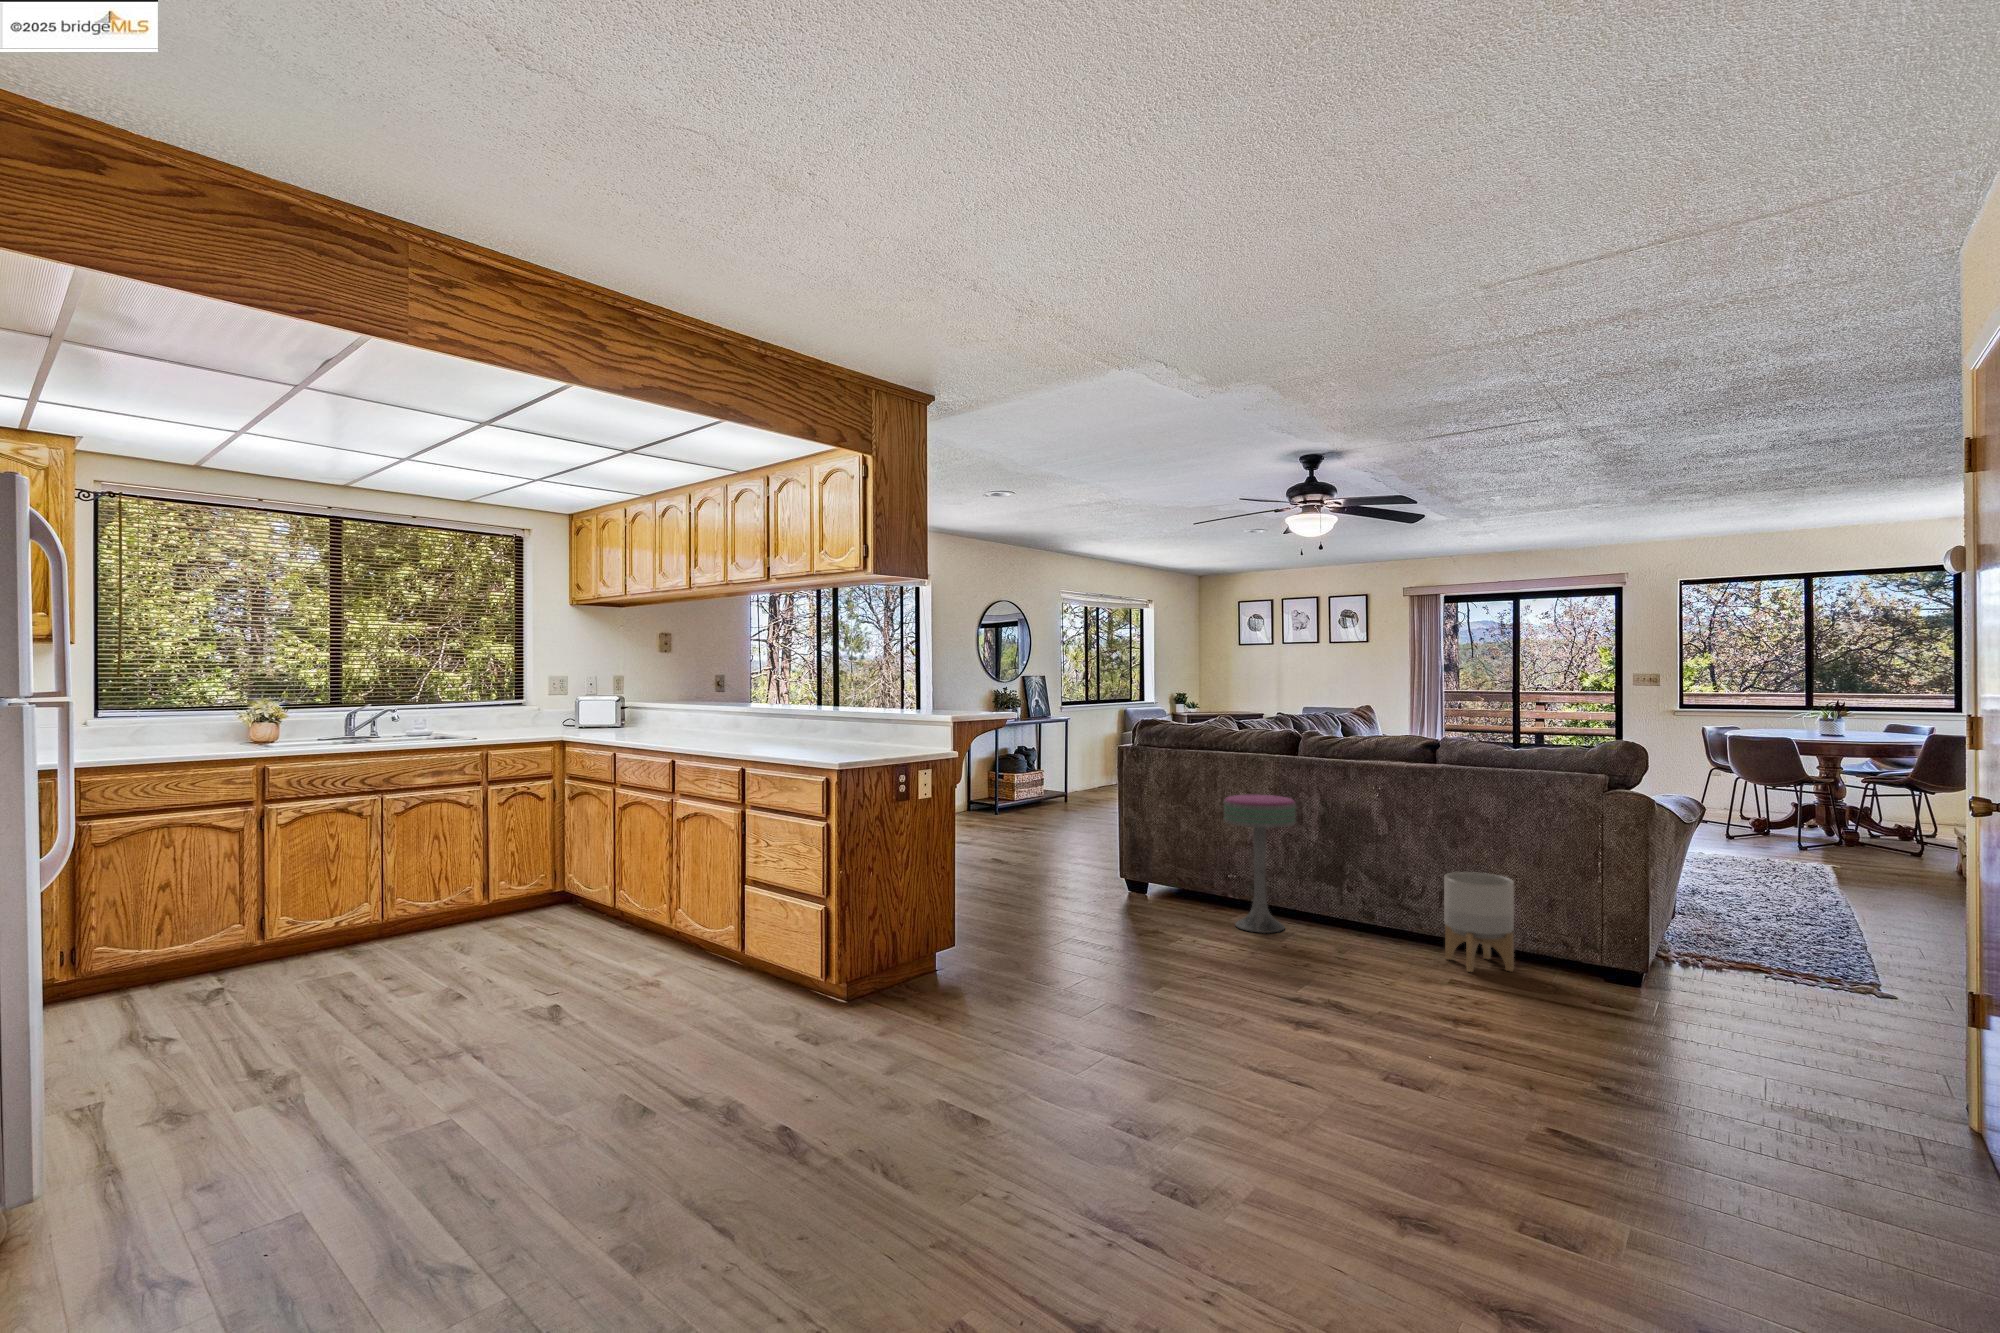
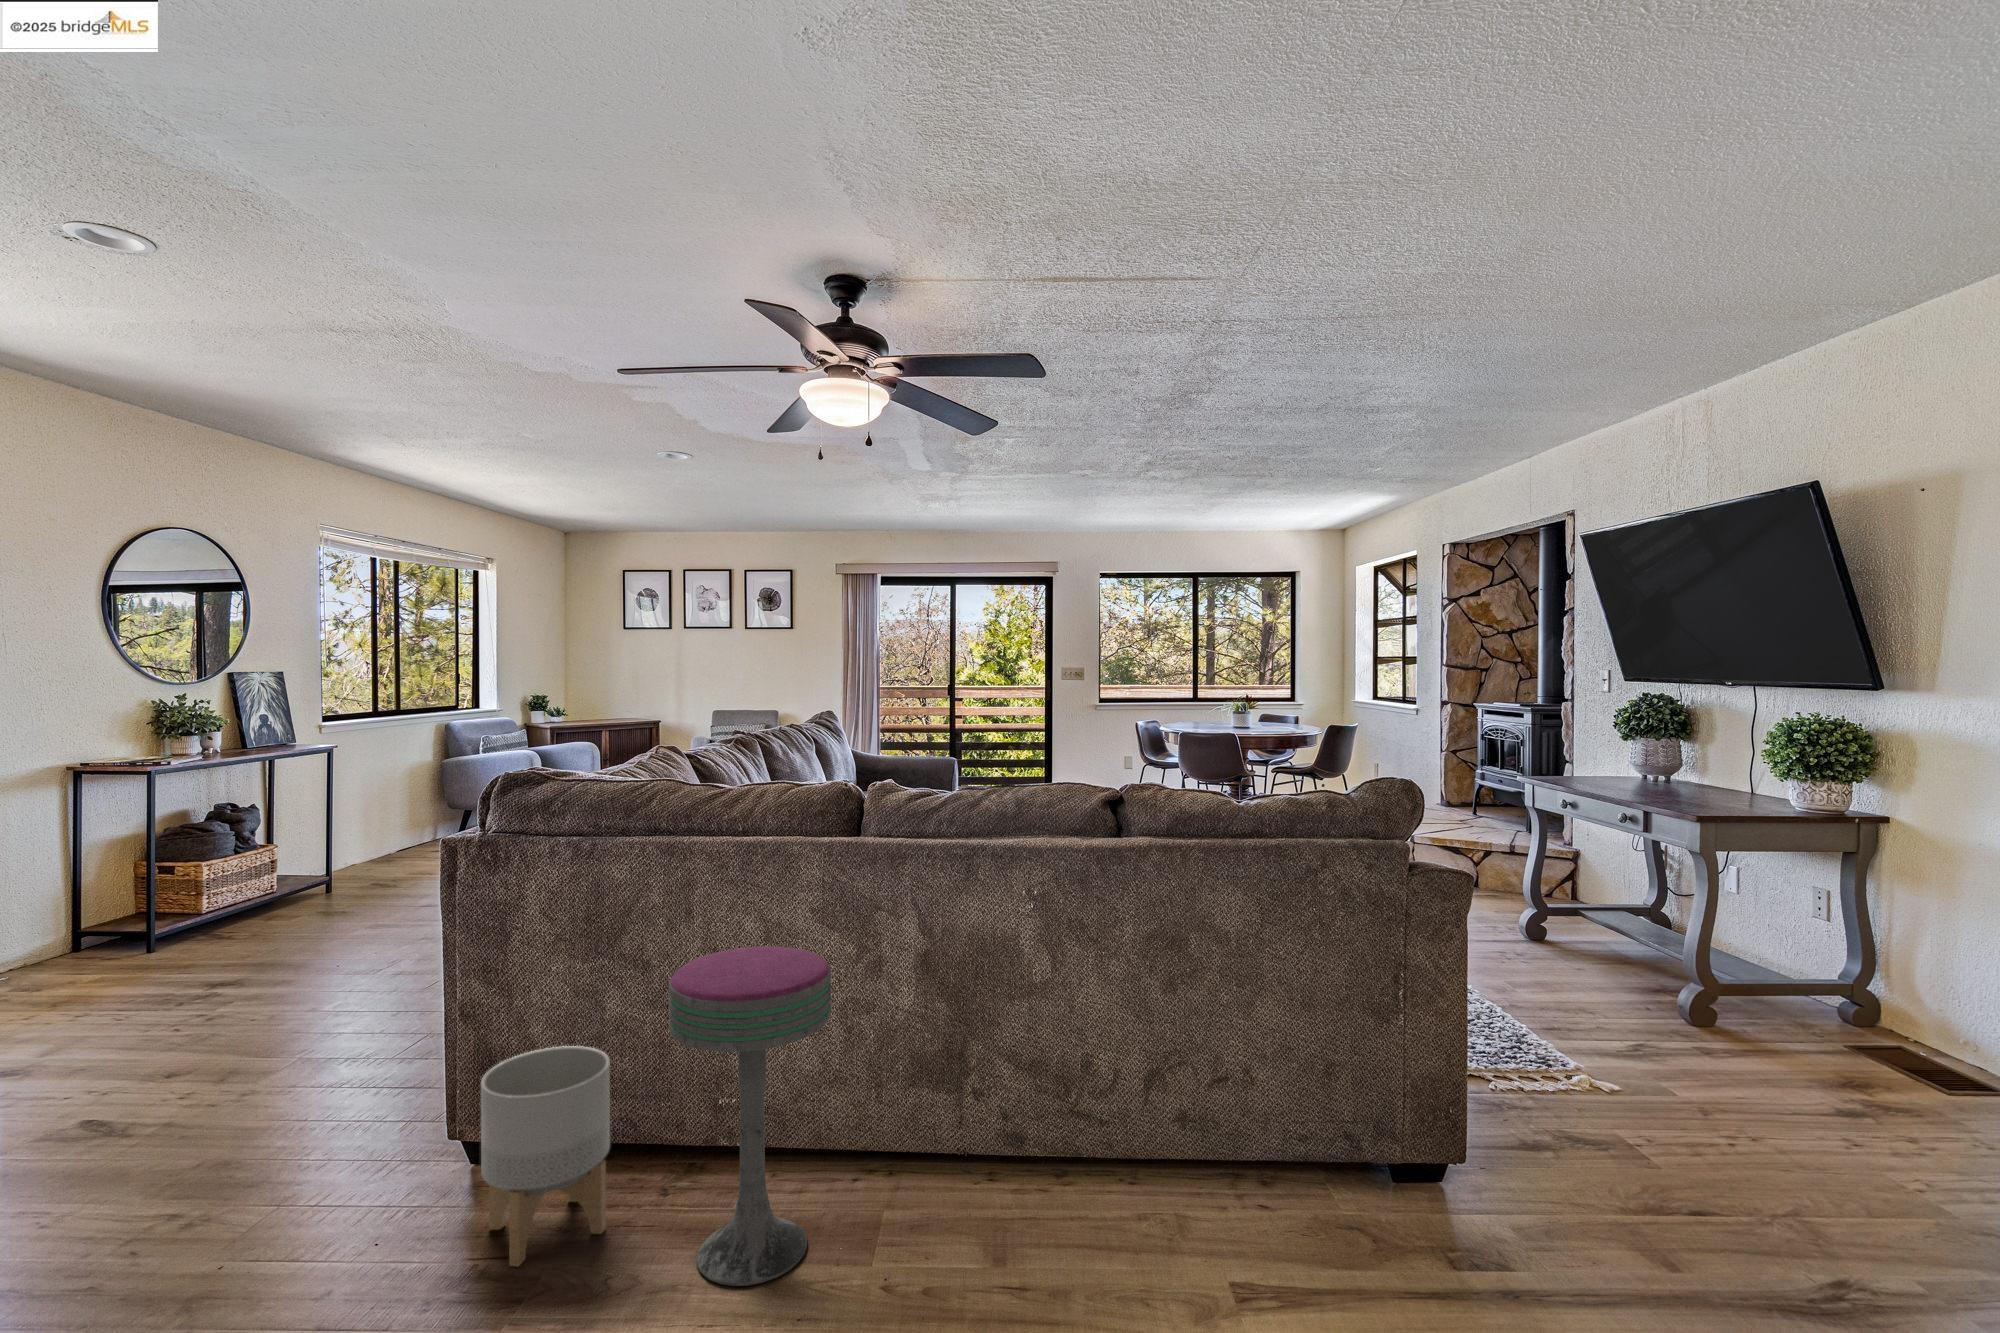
planter: present [1444,872,1514,972] -> present [481,1046,610,1266]

